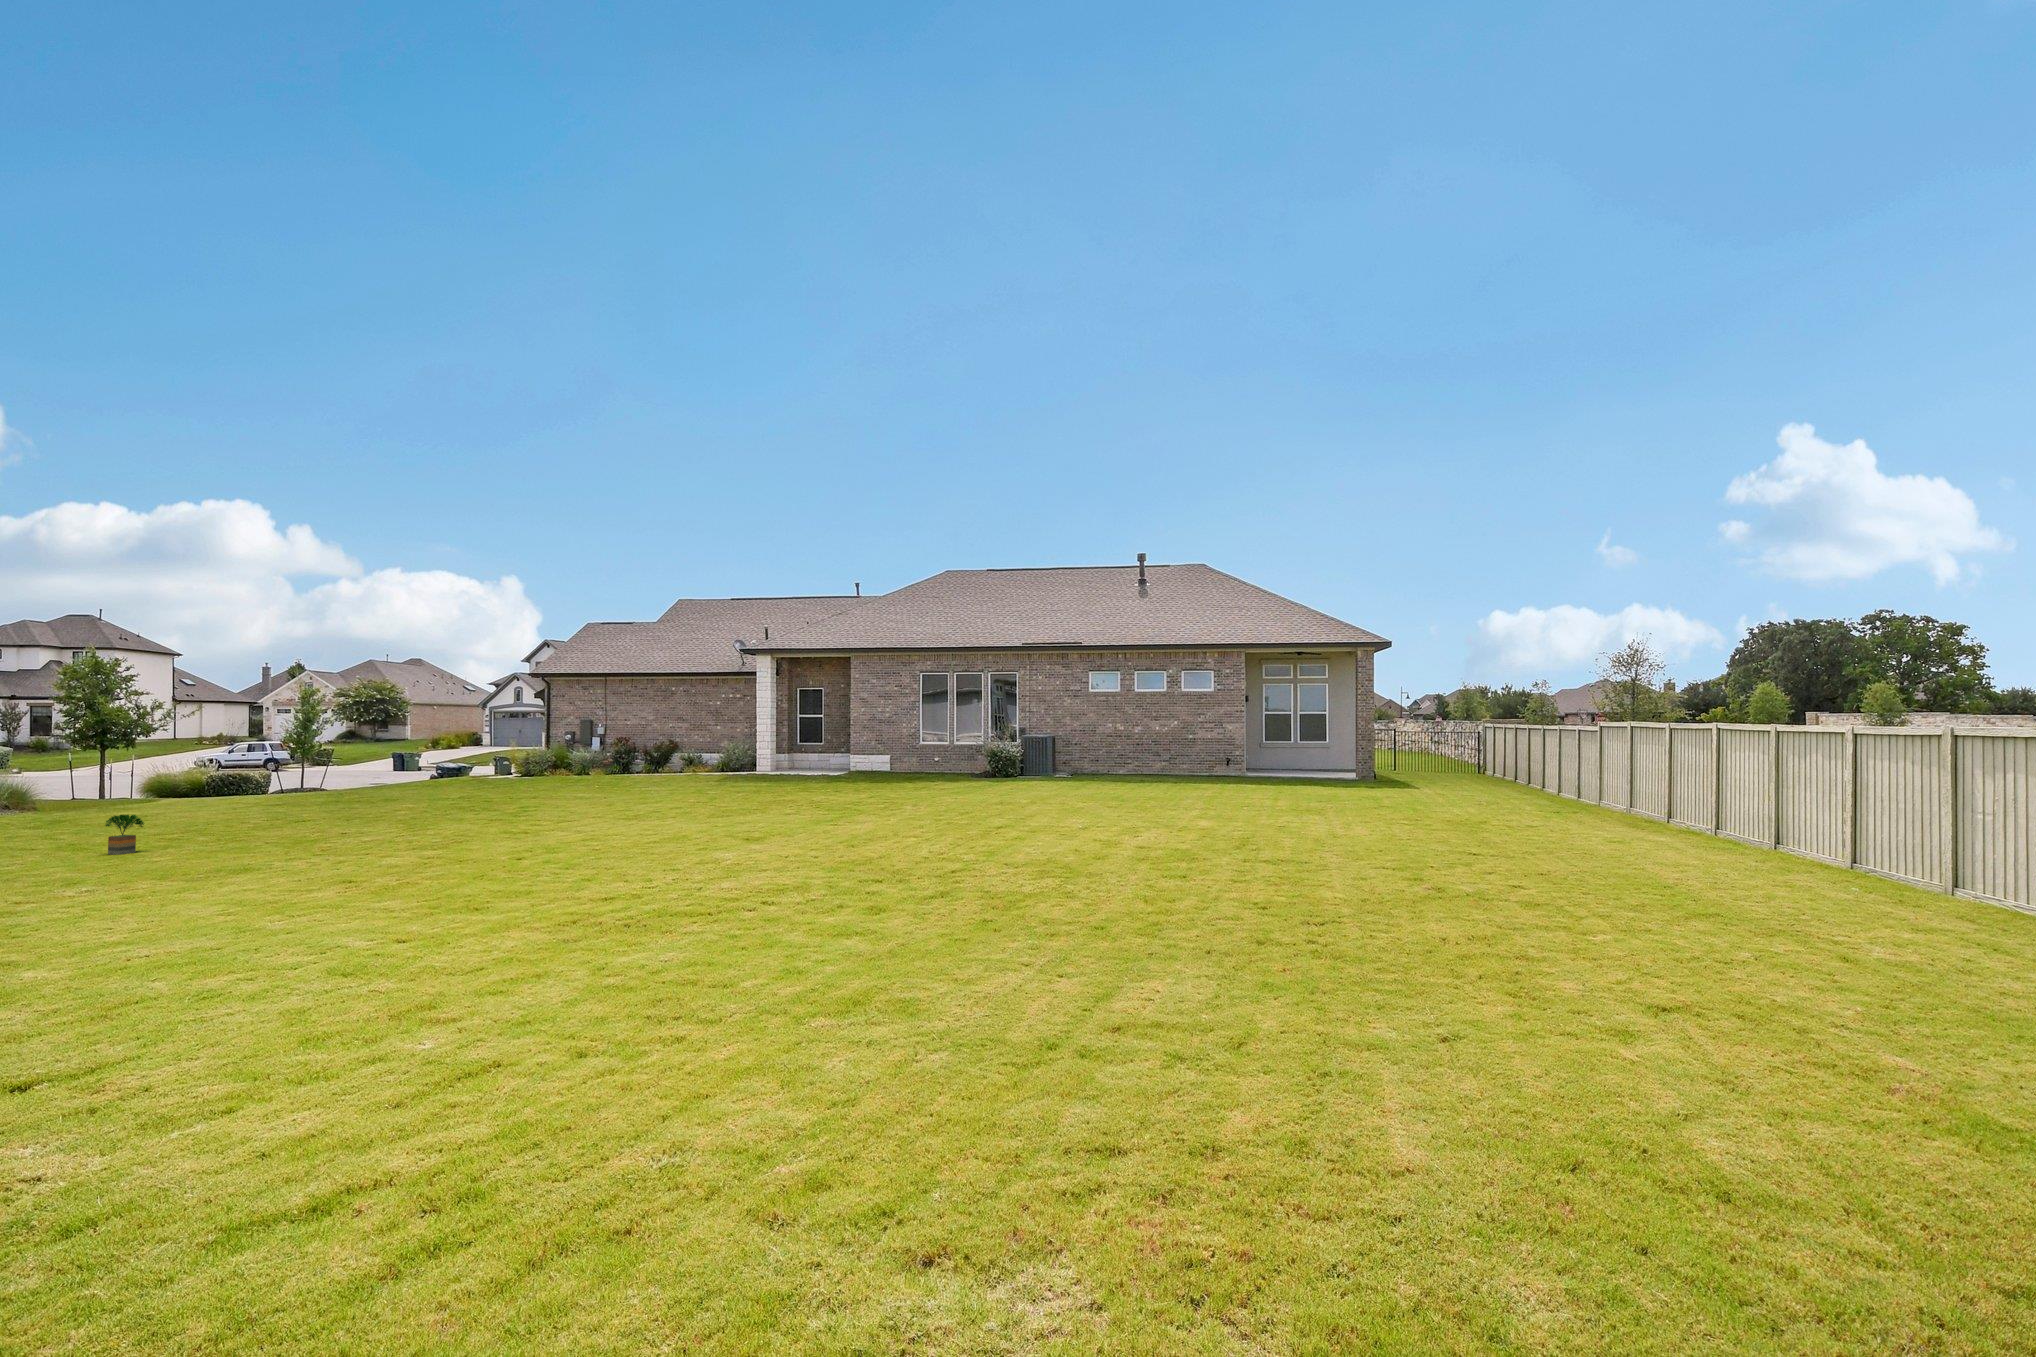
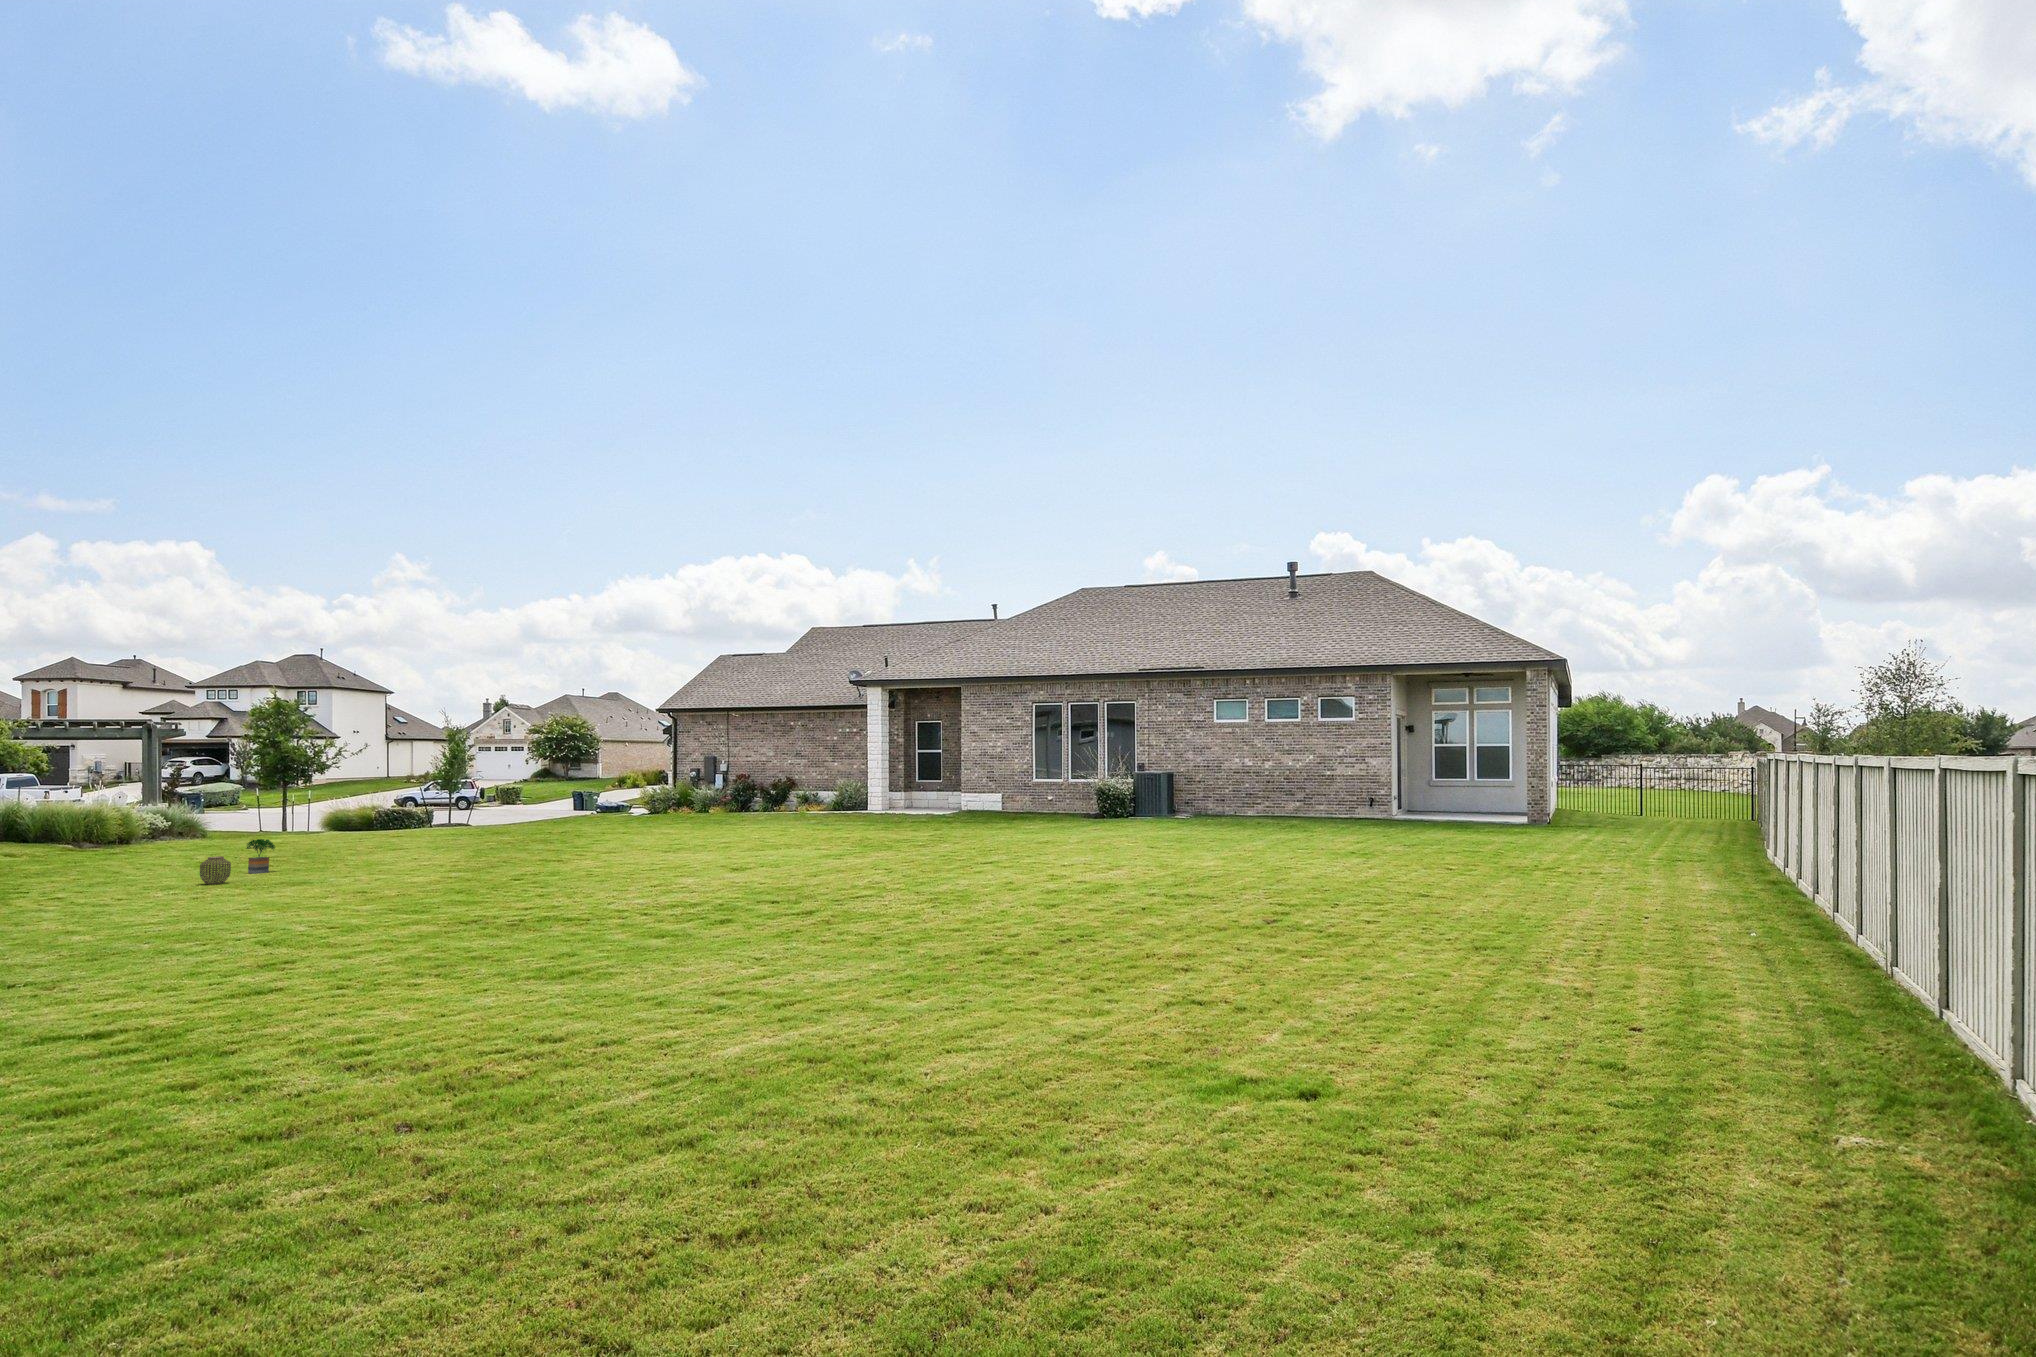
woven basket: none [52,837,95,871] -> present [200,856,231,884]

